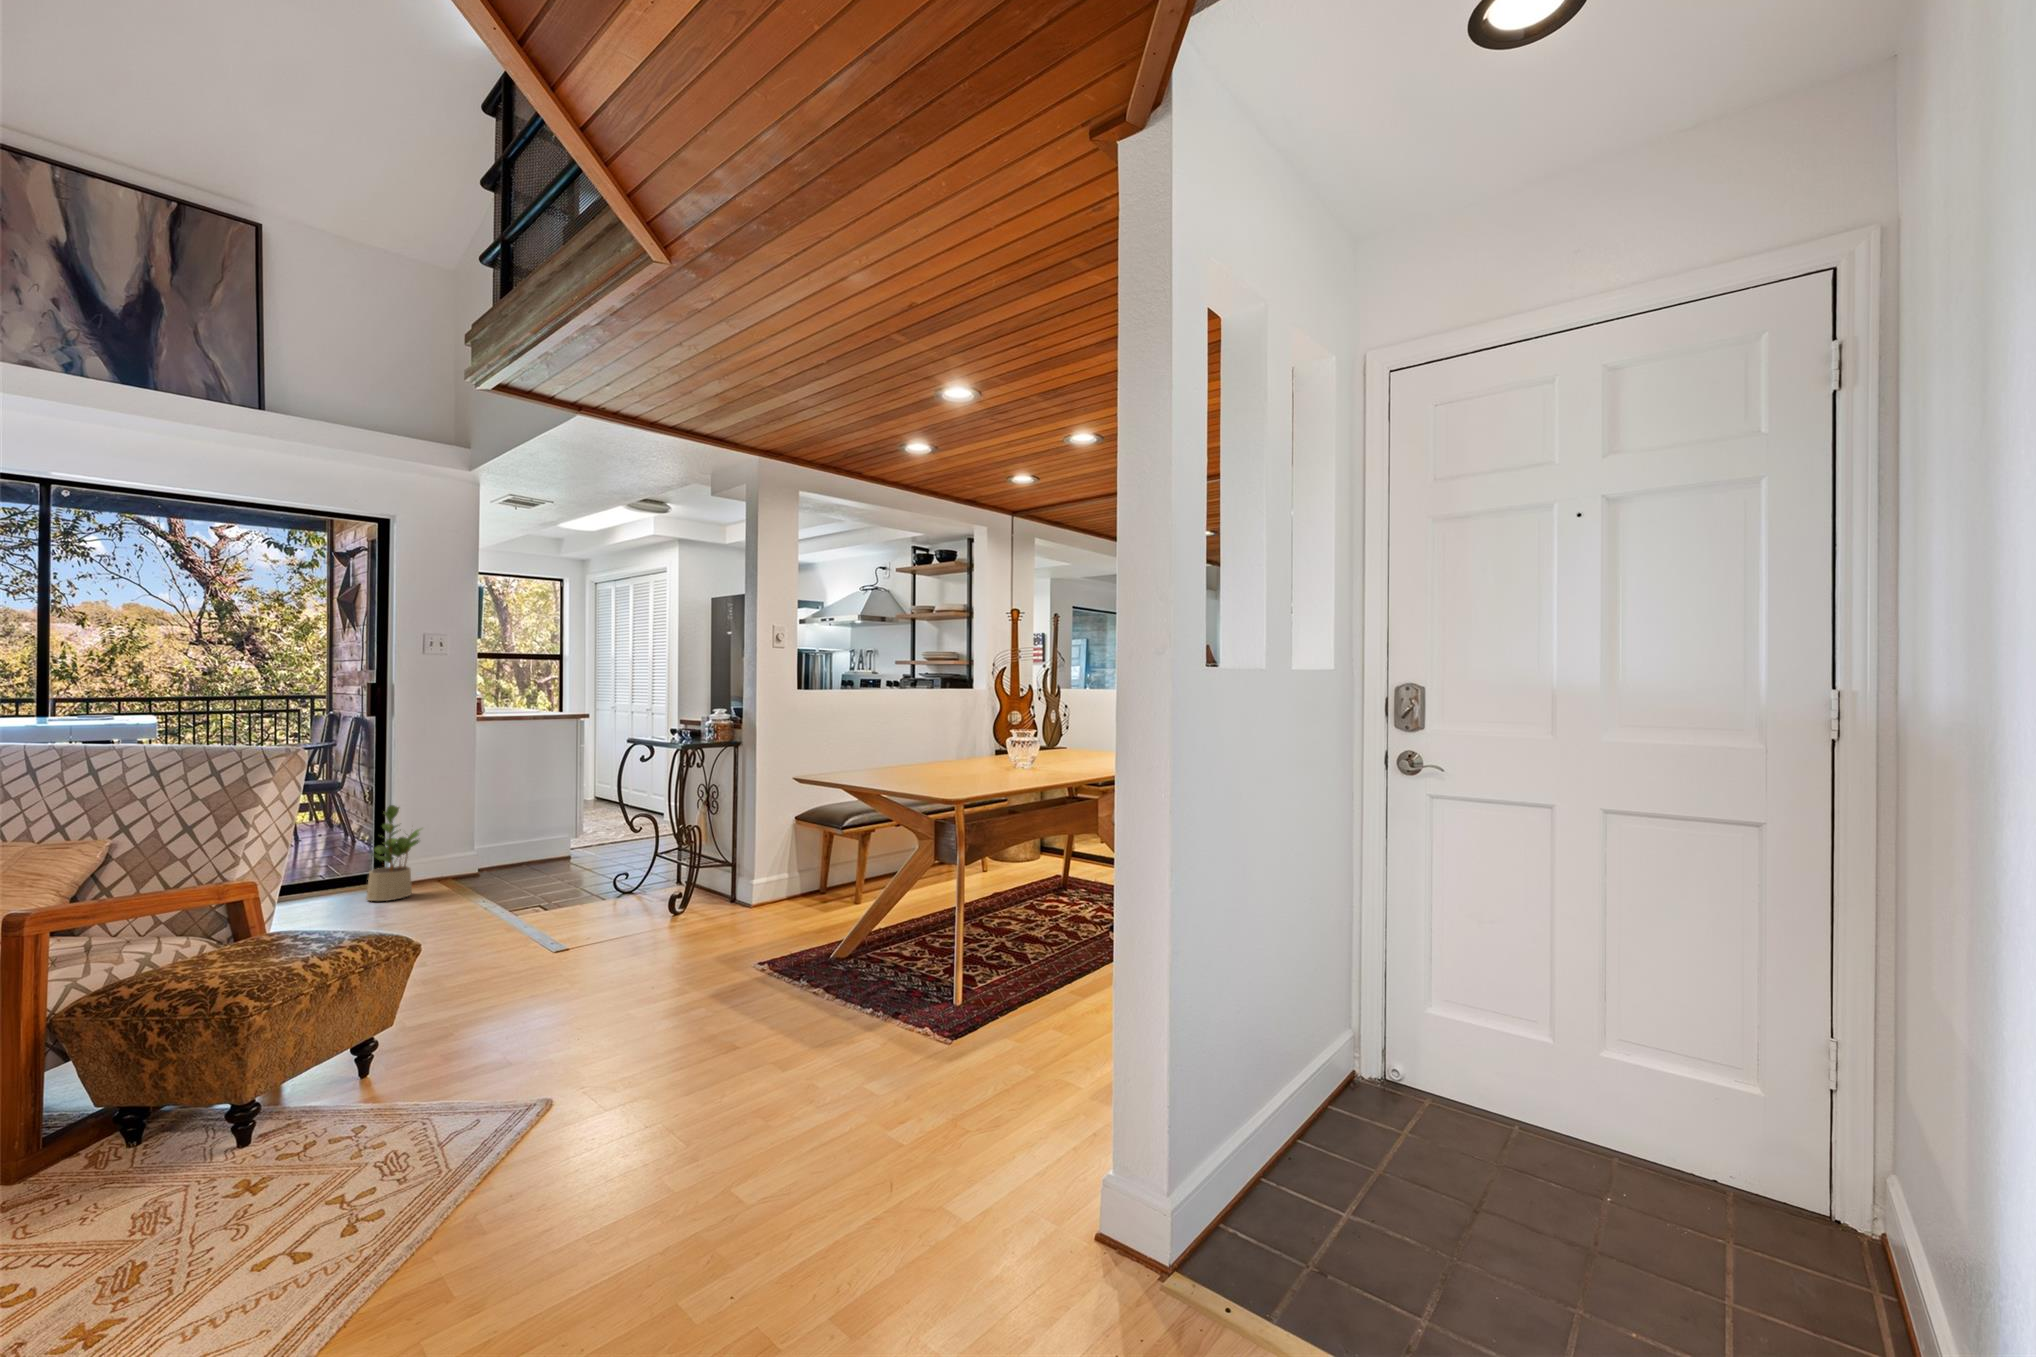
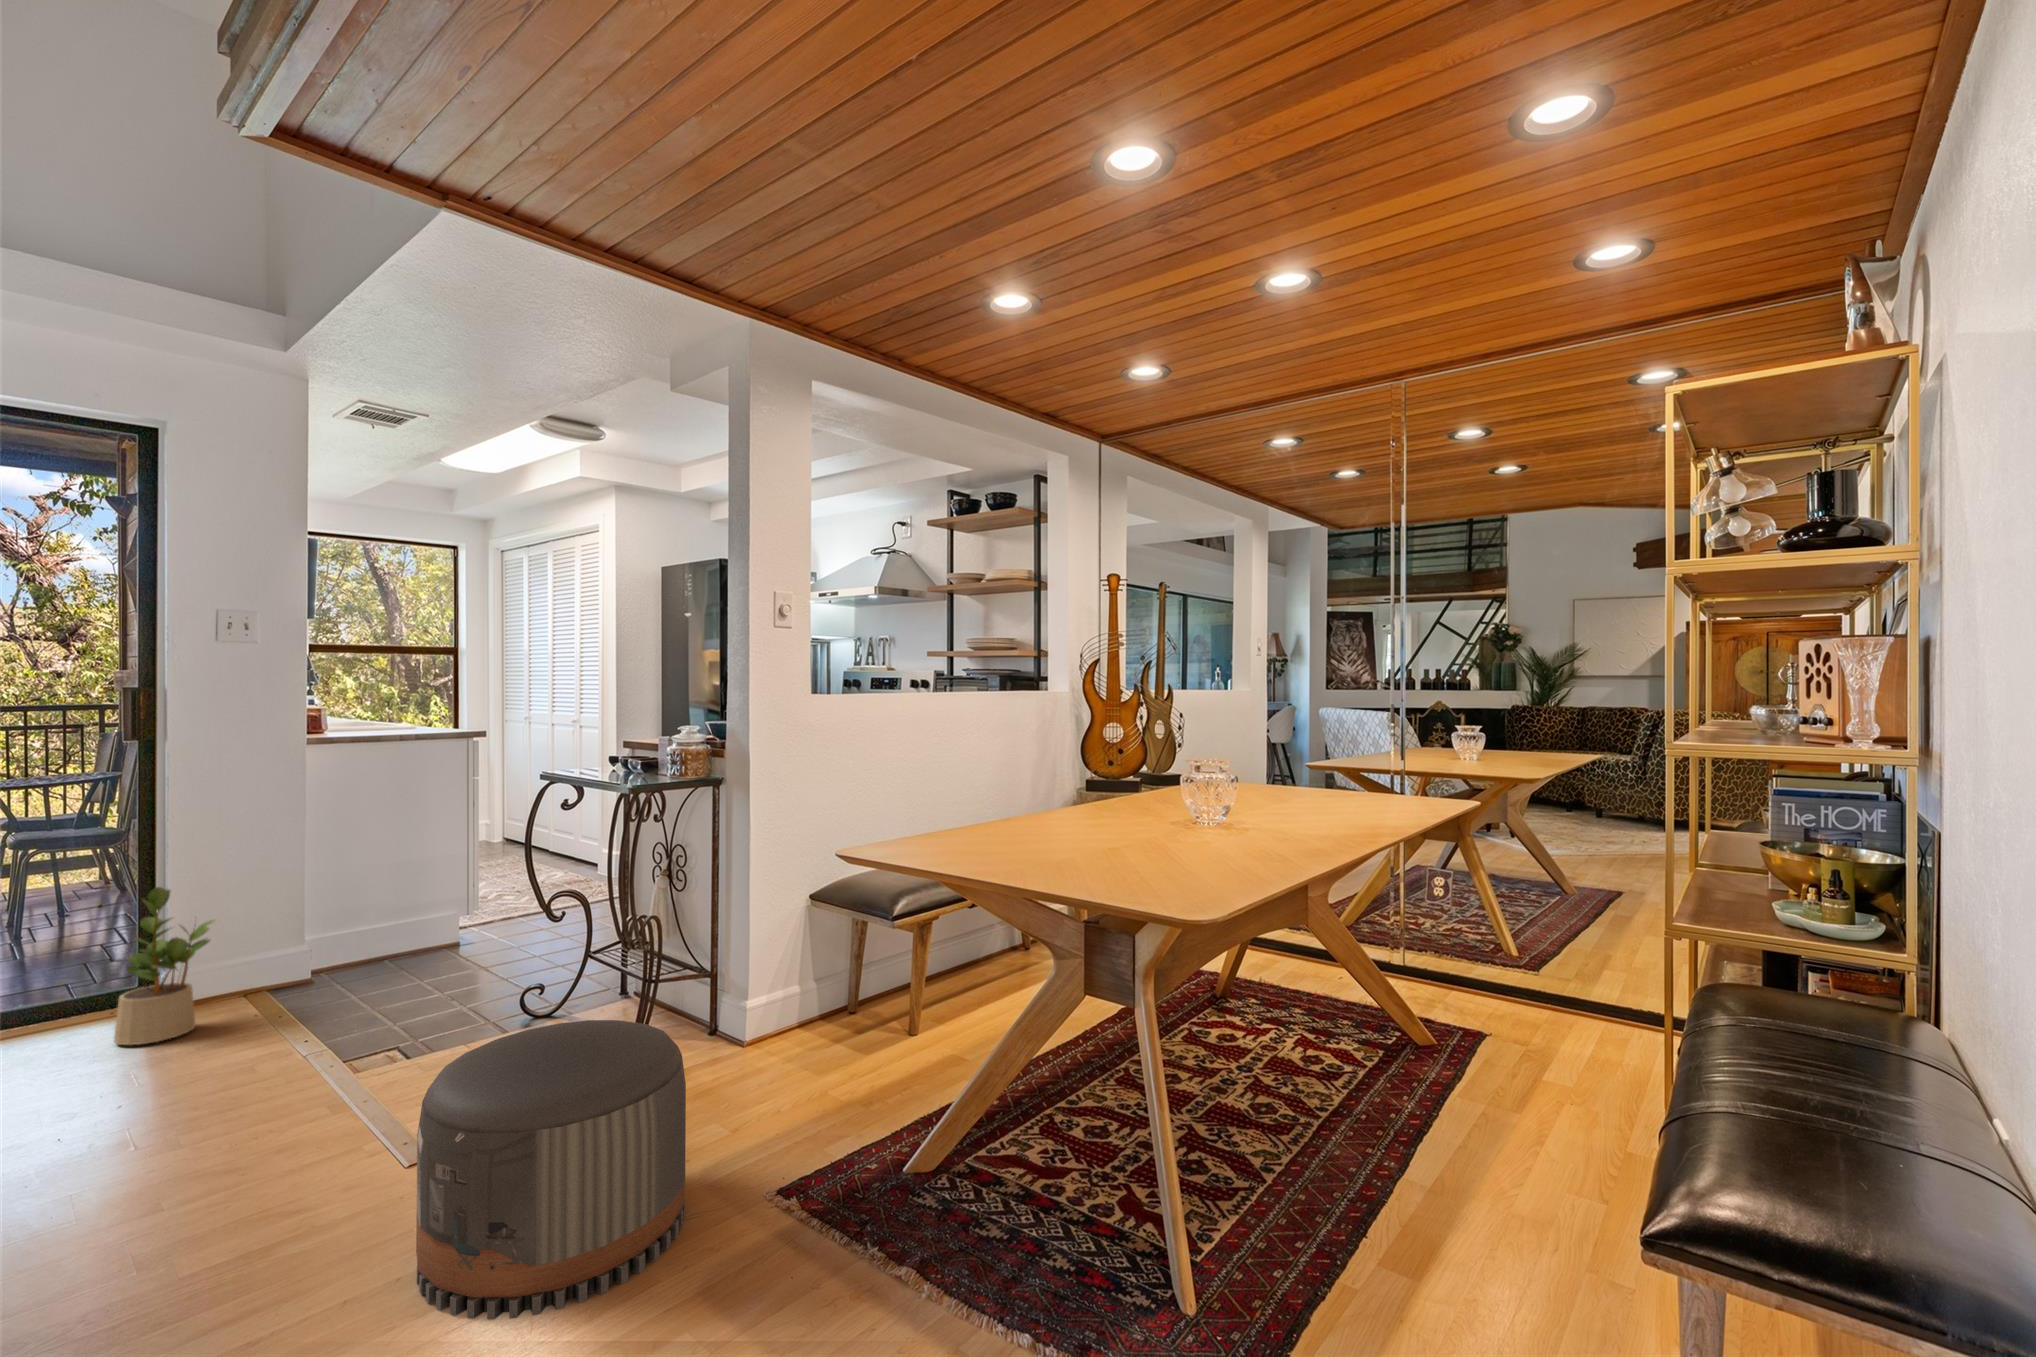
pouf: none [564,866,706,999] -> present [416,1020,686,1320]

